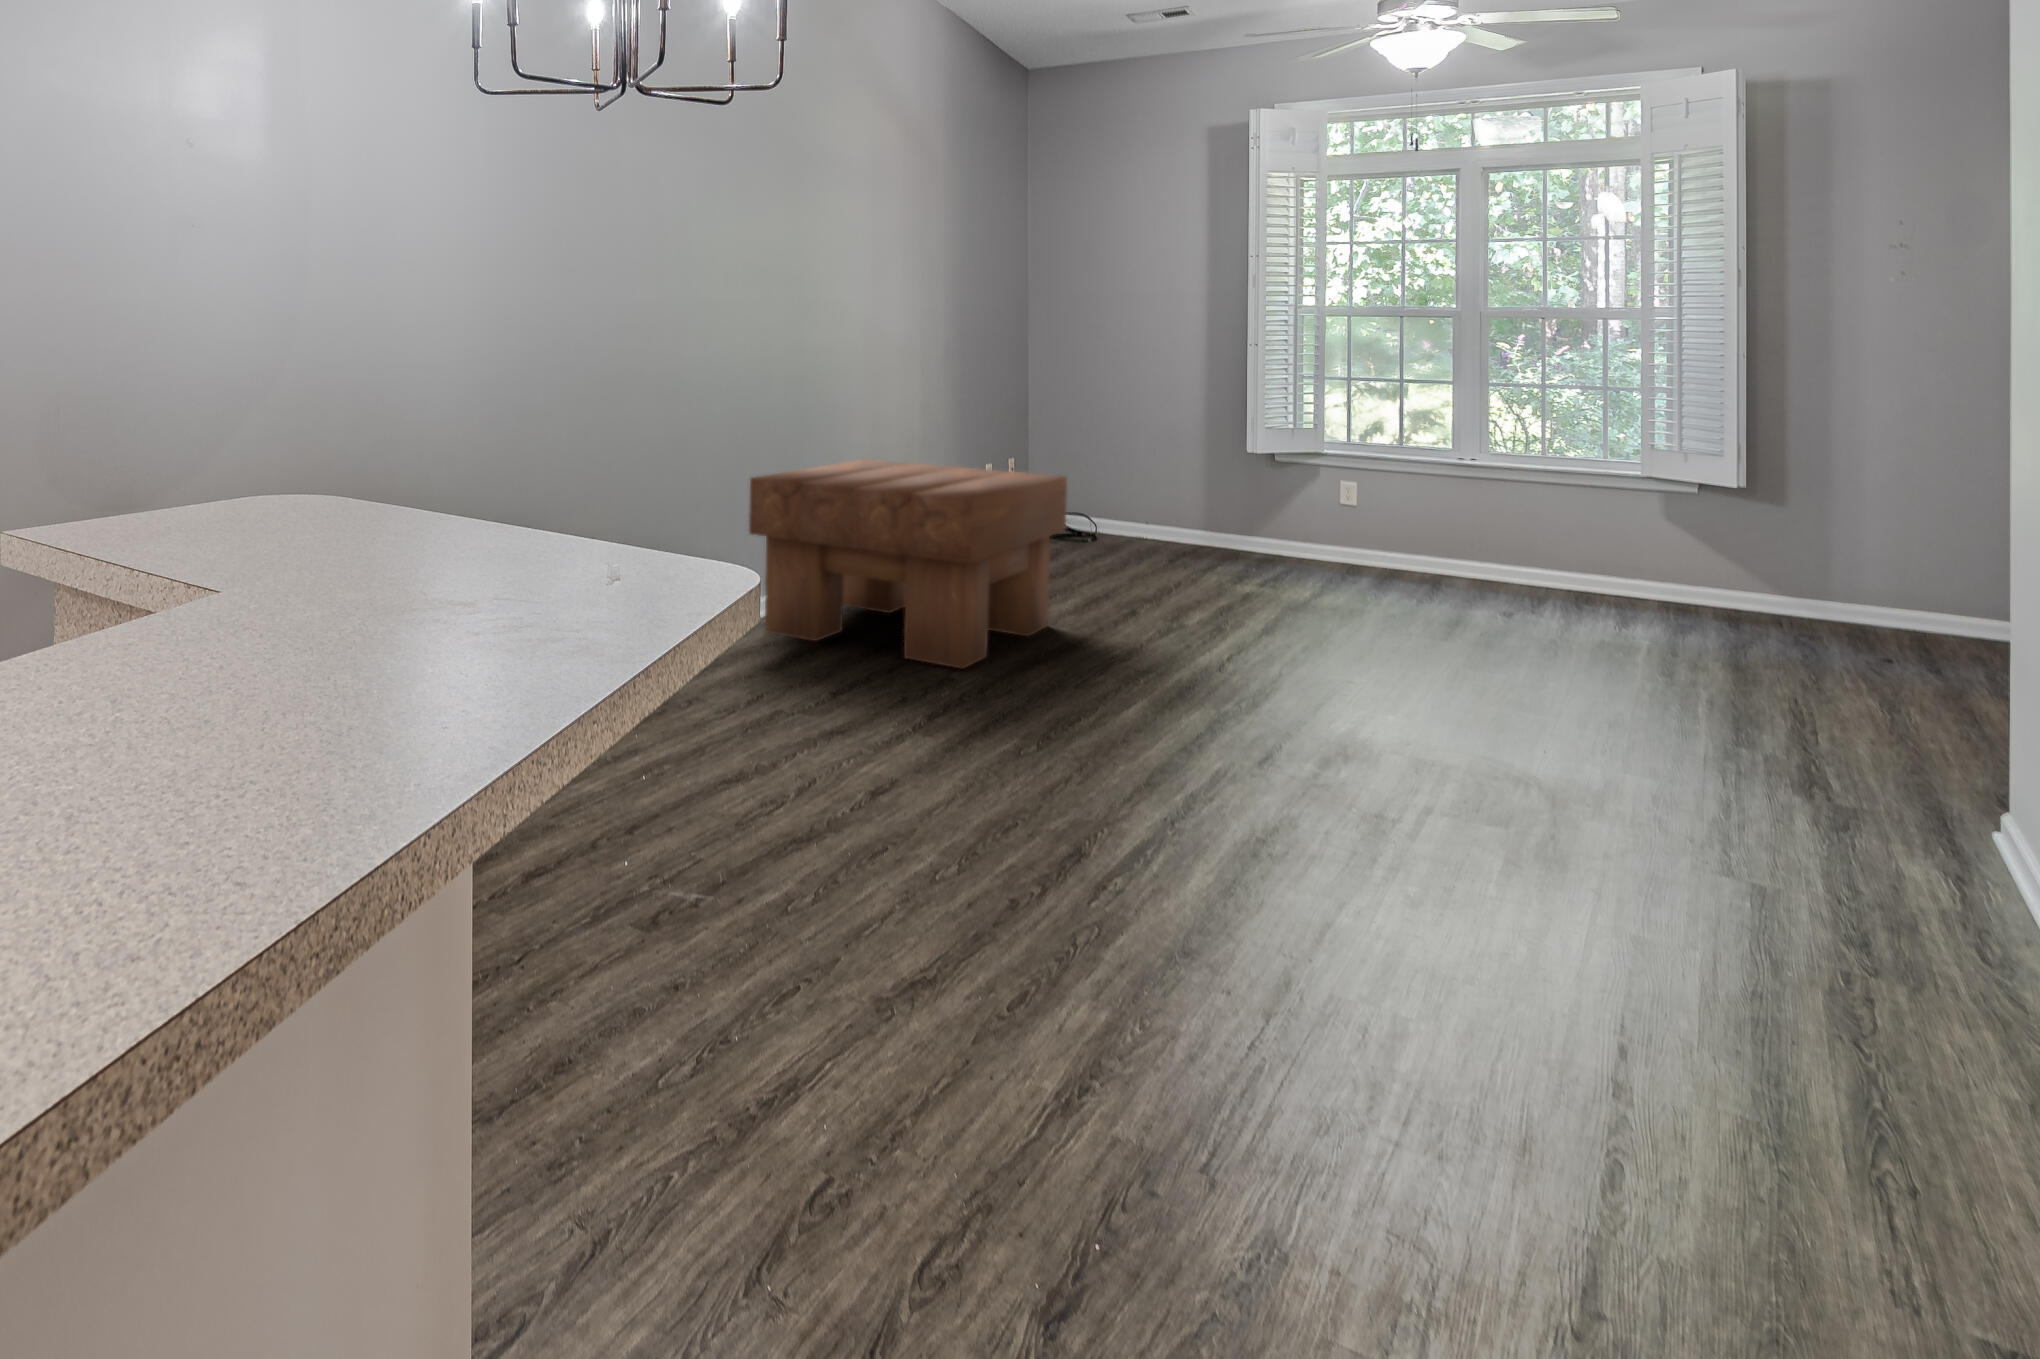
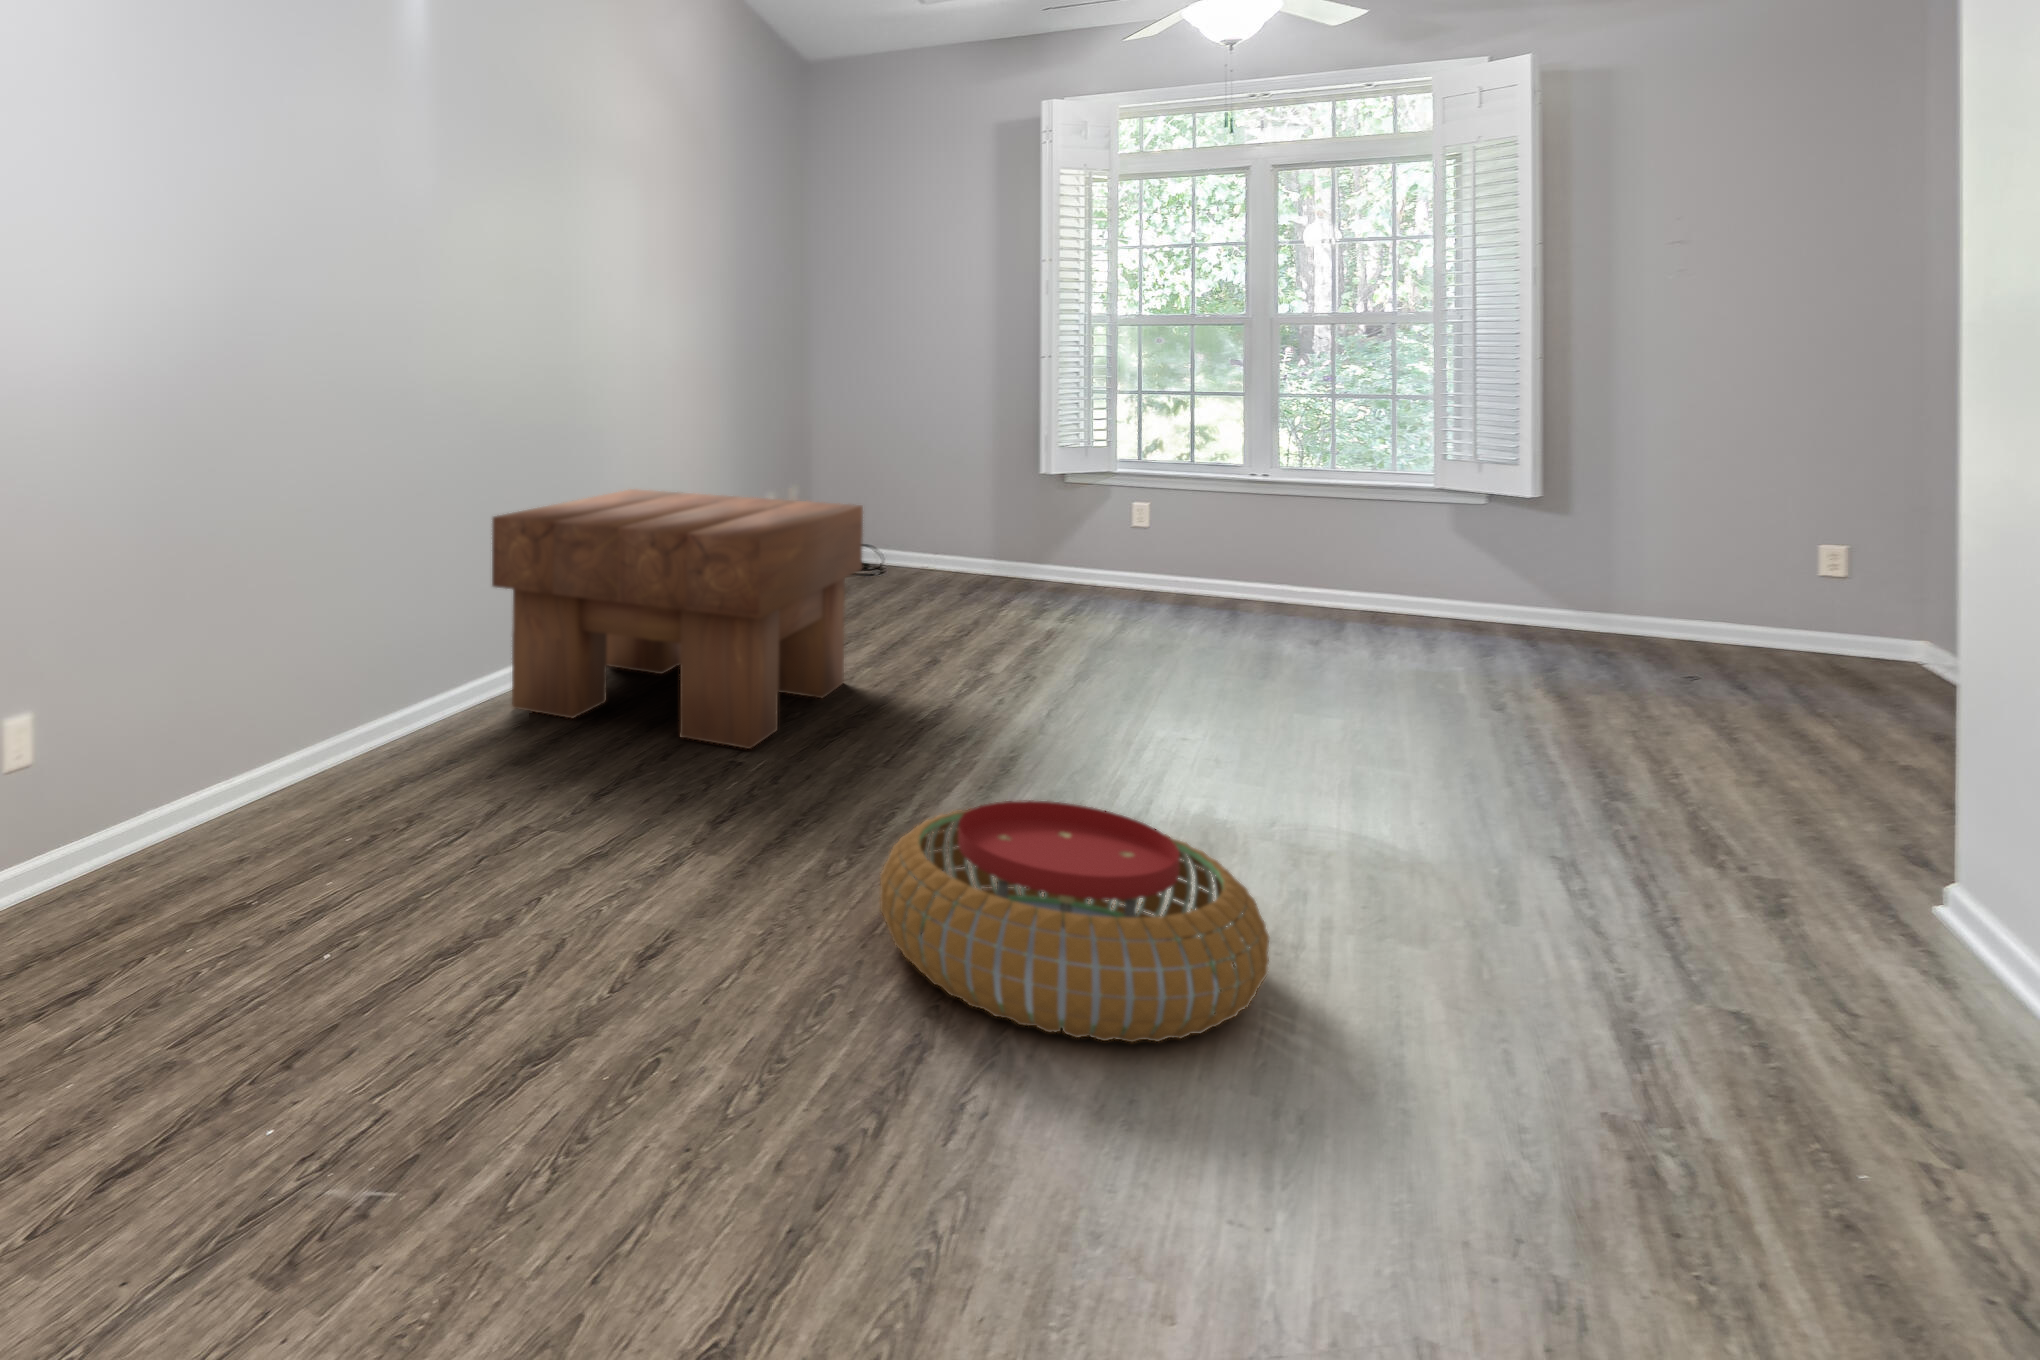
pouf: none [1056,698,1361,863] -> present [880,800,1269,1042]

